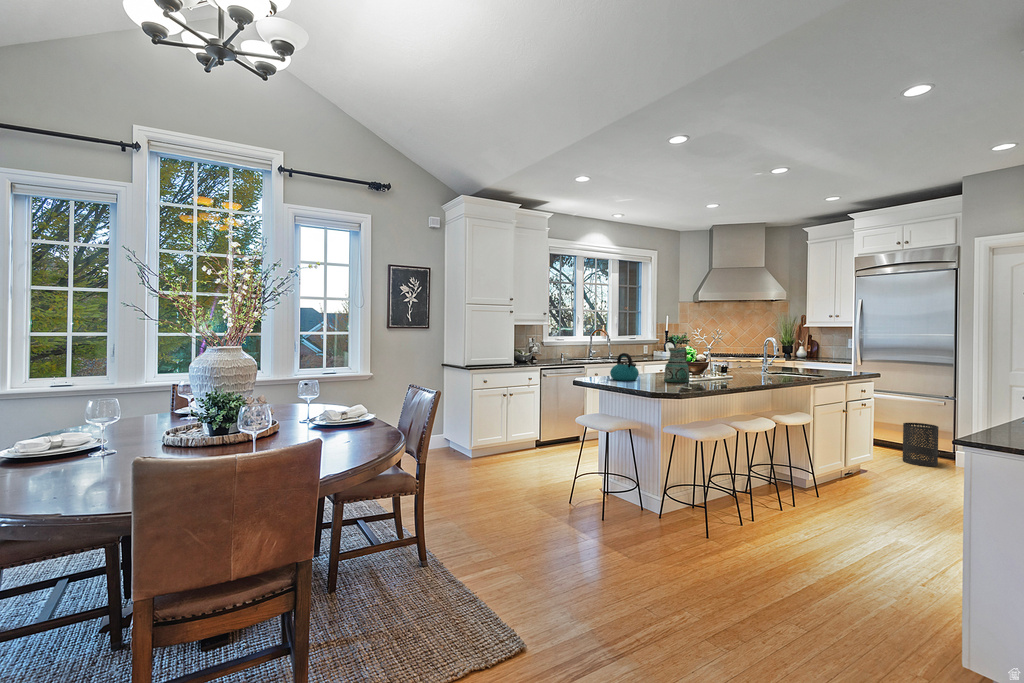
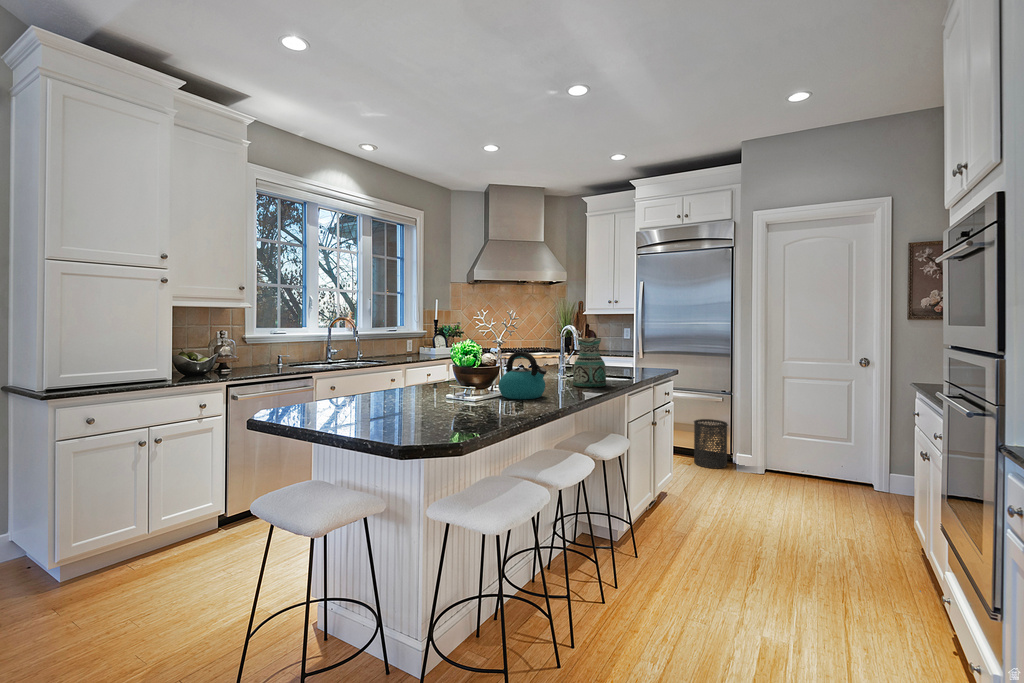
ceramic pitcher: present [664,347,689,383] -> present [573,337,606,387]
kettle: present [610,353,639,381] -> present [498,352,547,399]

